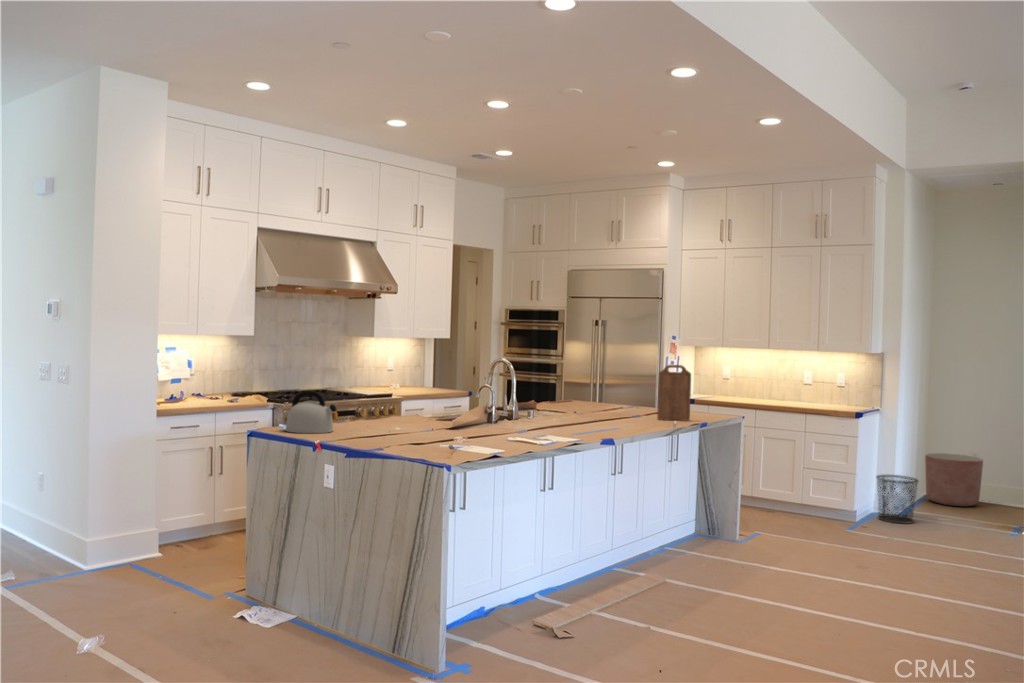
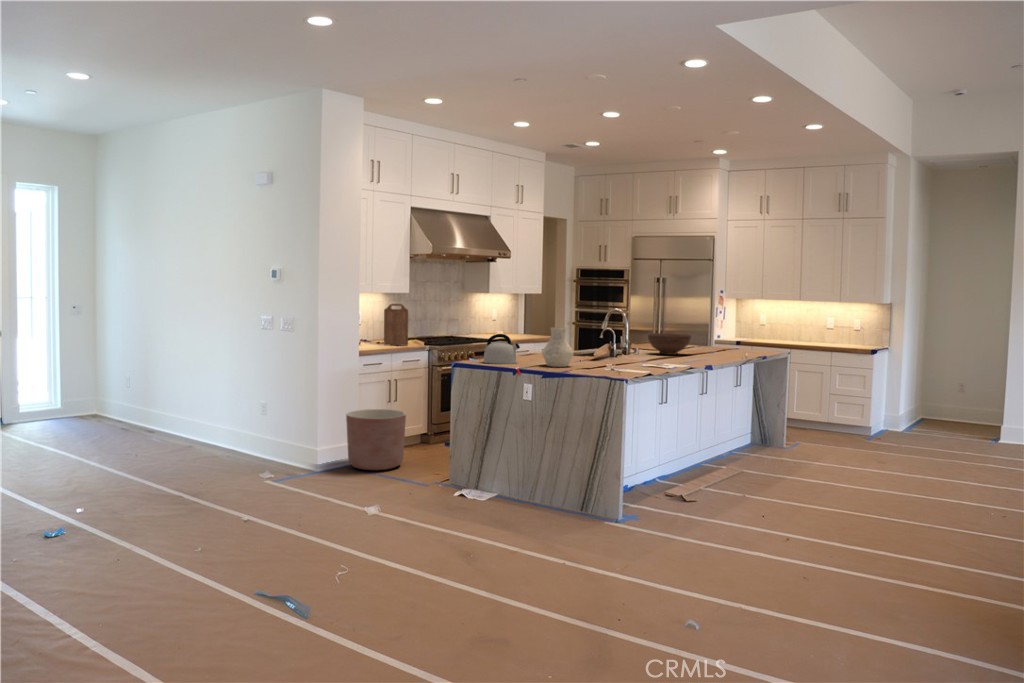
cutting board: present [657,365,691,421] -> present [384,304,408,346]
vase: none [358,383,402,440] -> present [542,327,573,367]
fruit bowl: none [548,390,605,419] -> present [648,333,691,355]
planter: present [925,453,983,506] -> present [346,409,406,470]
waste bin: present [876,475,918,523] -> none [886,398,920,435]

